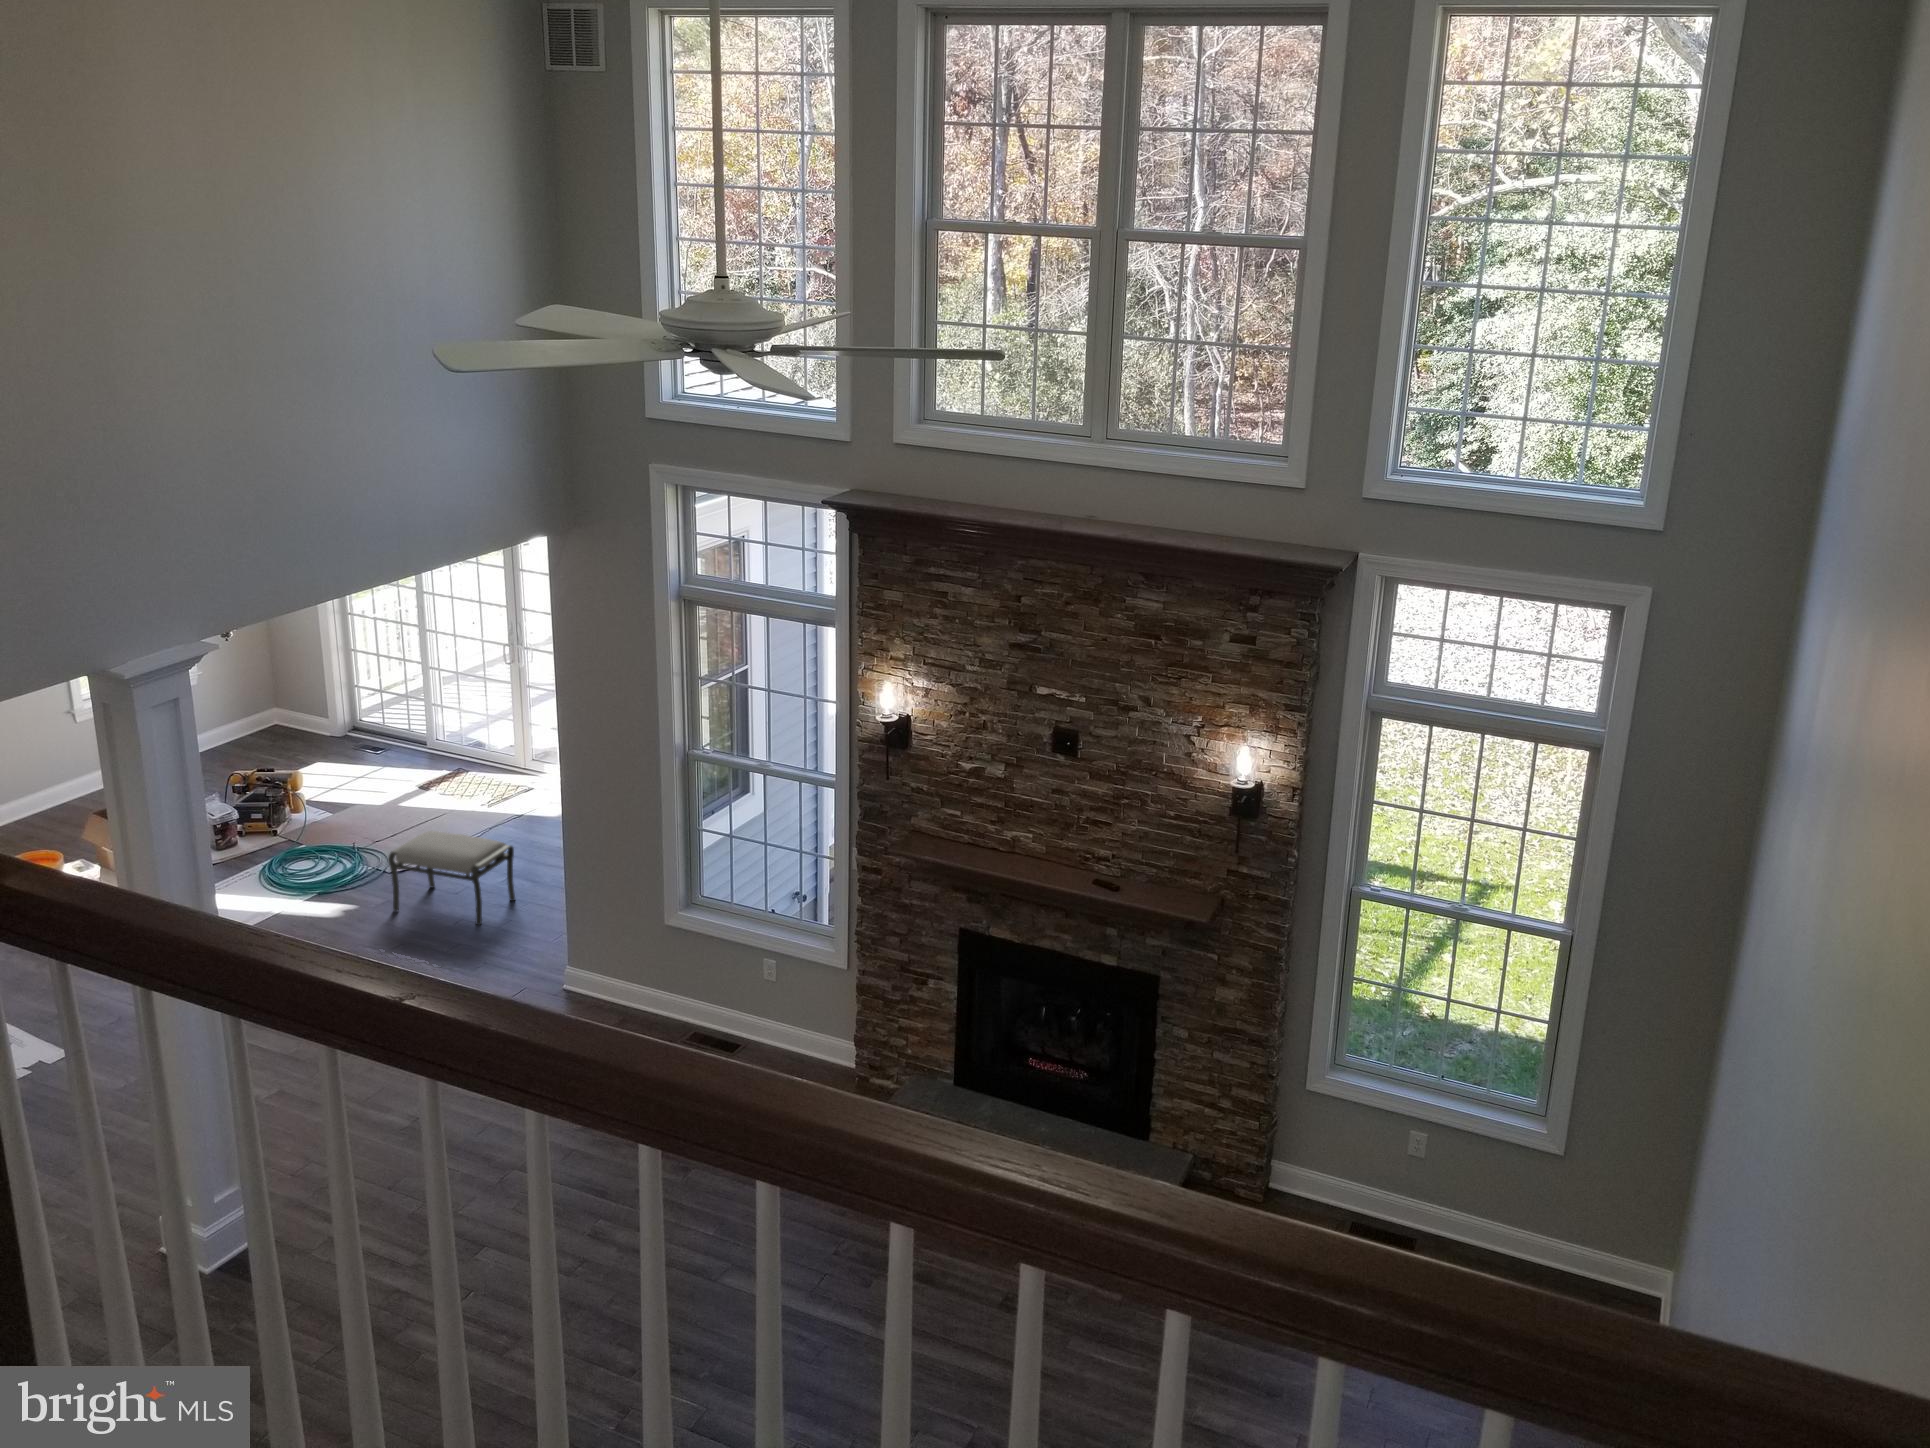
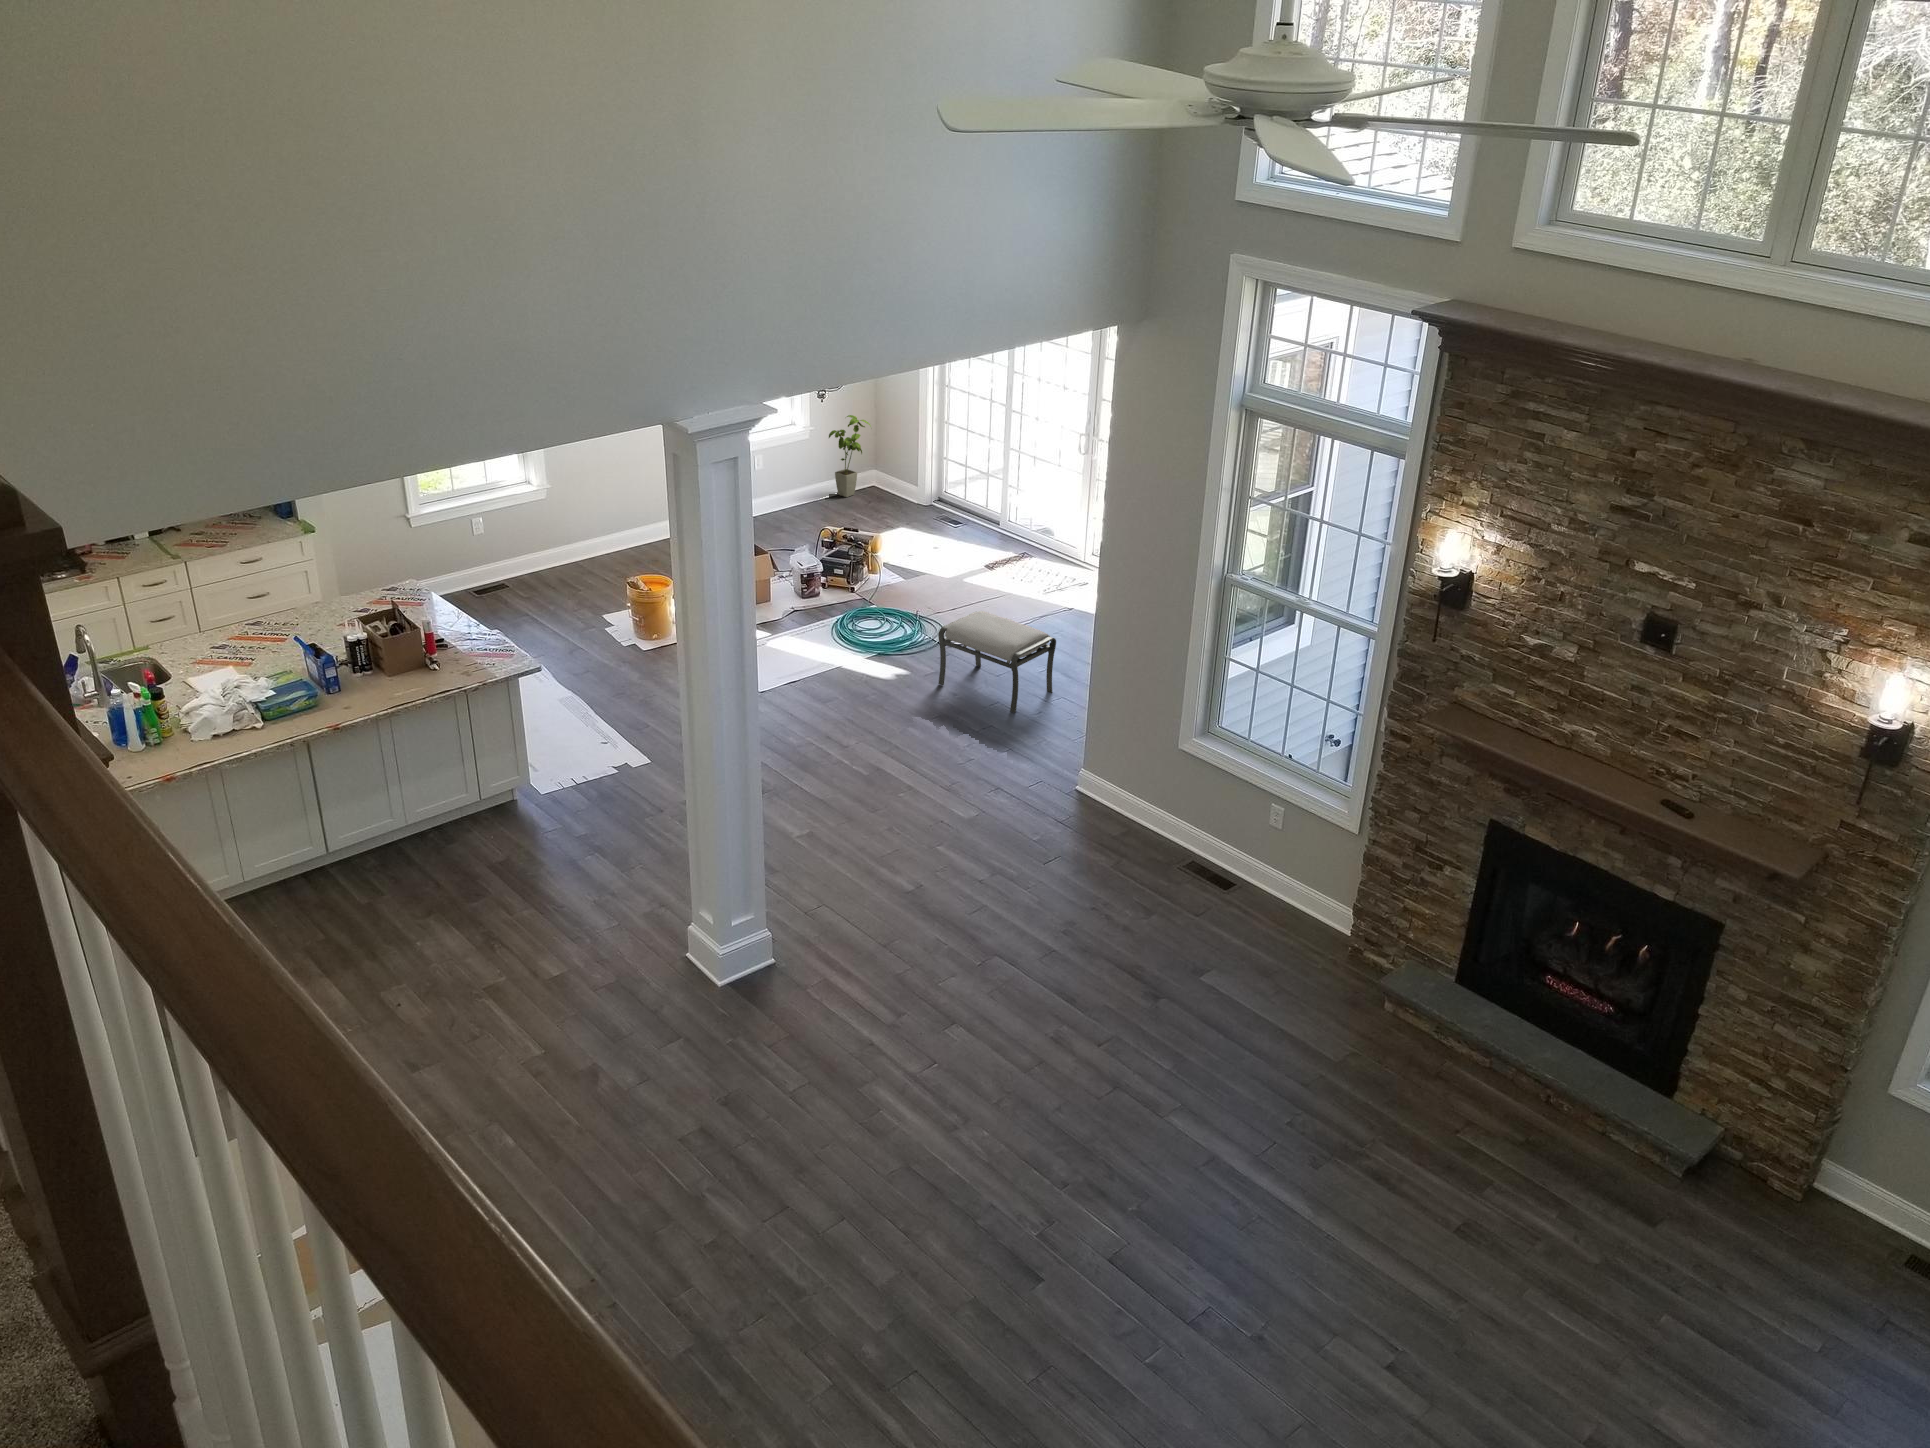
house plant: none [224,661,273,745] -> present [829,415,871,497]

